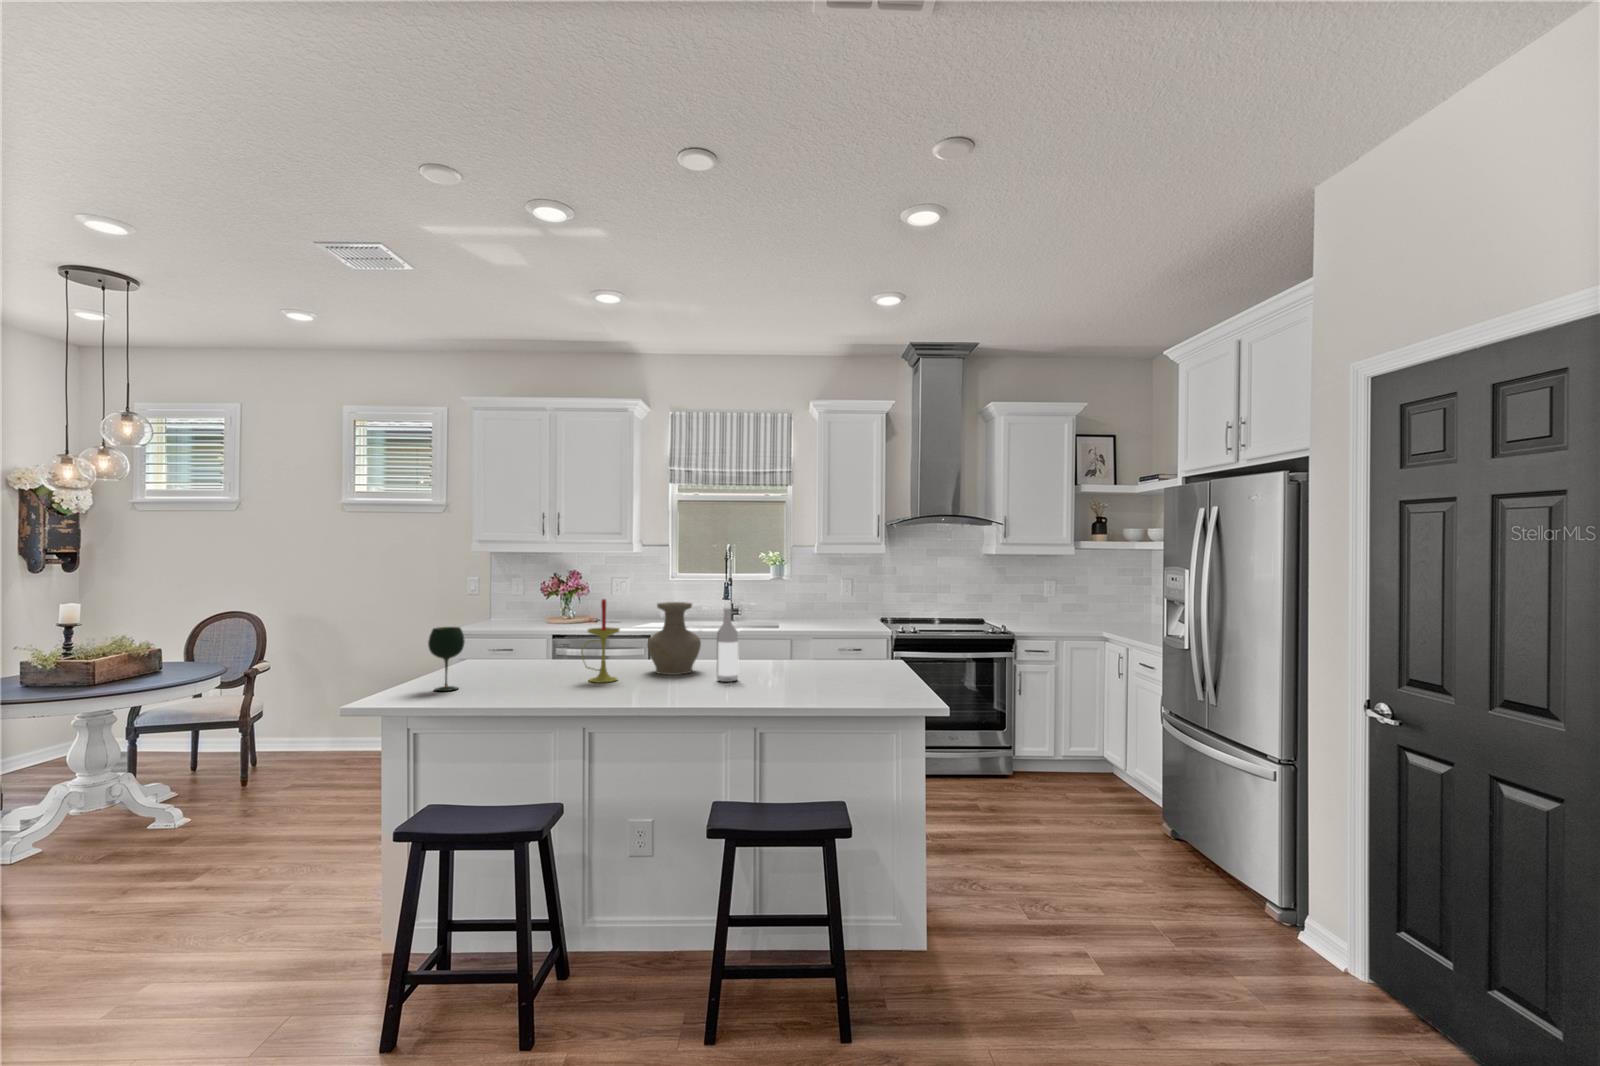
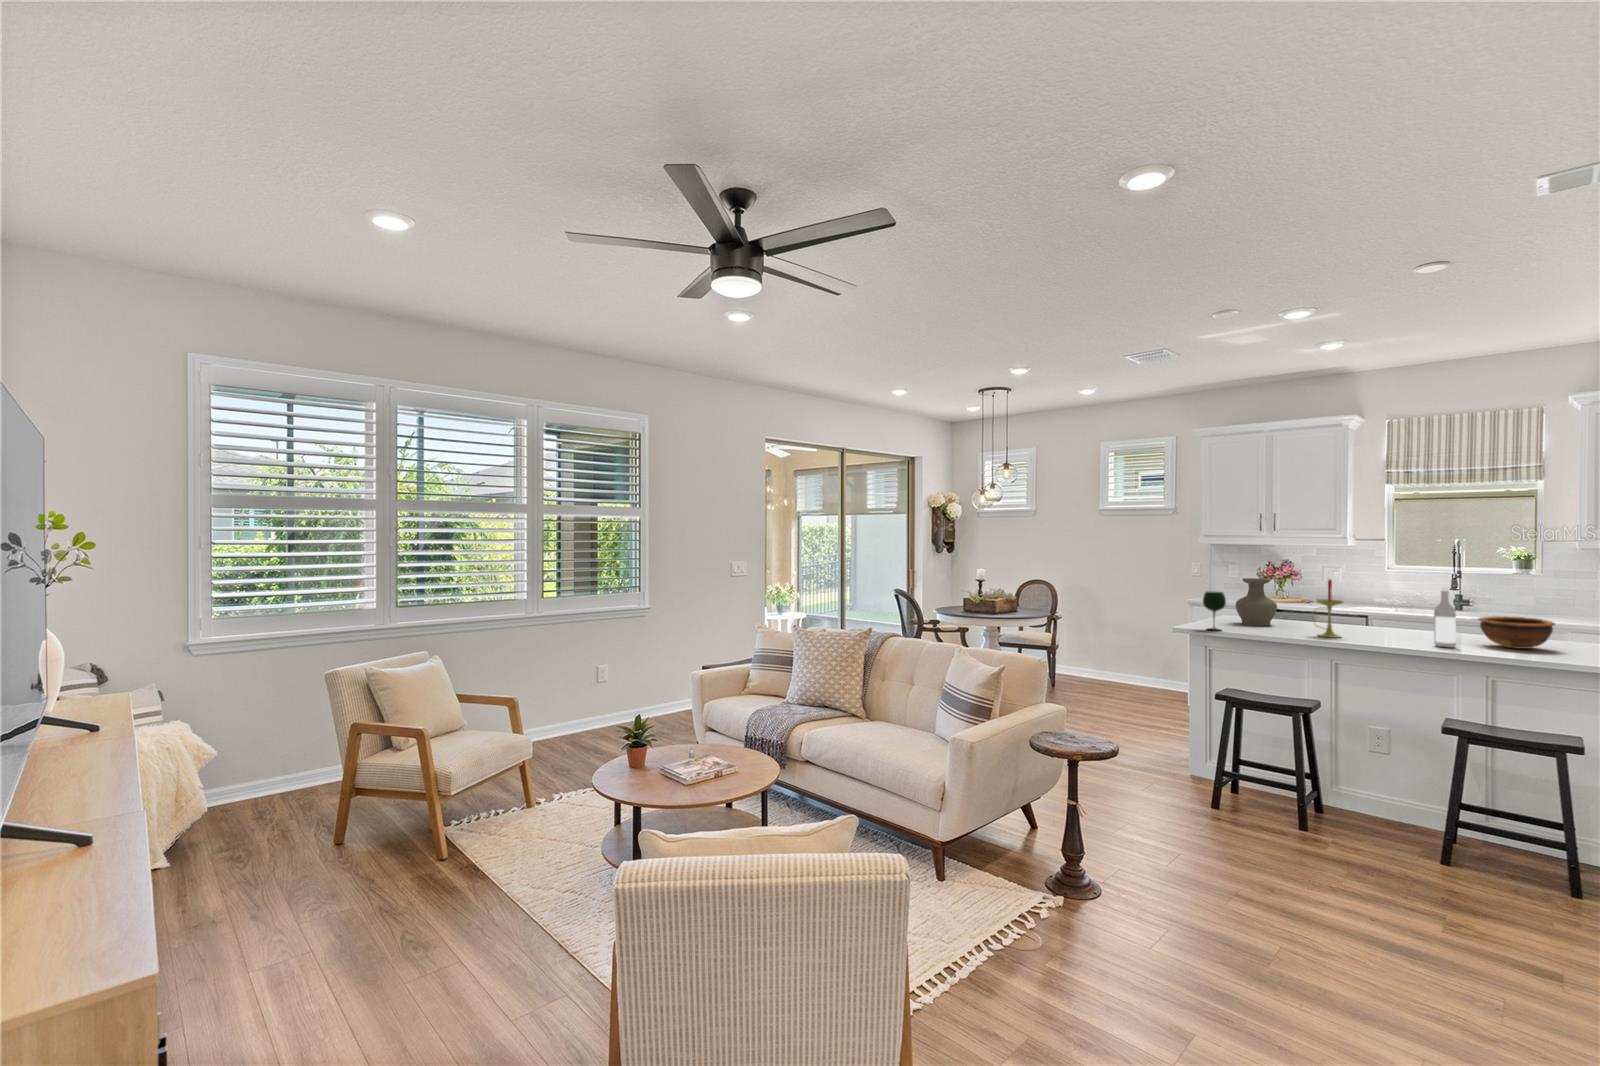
vase: present [647,602,701,675] -> present [1235,578,1277,626]
bowl: none [757,633,823,672] -> present [1479,616,1555,649]

